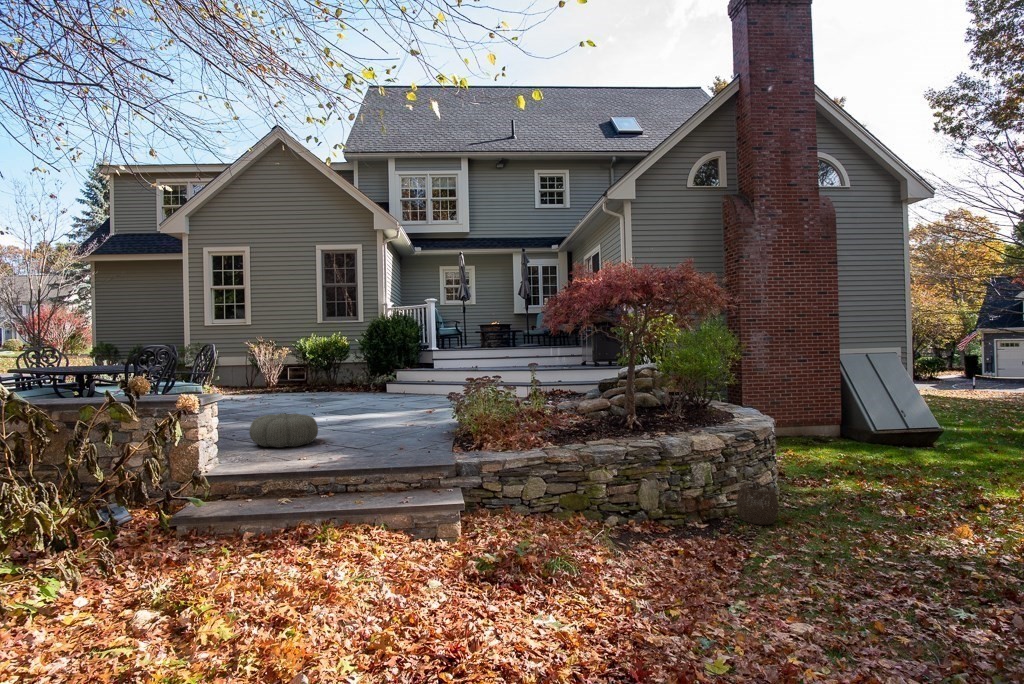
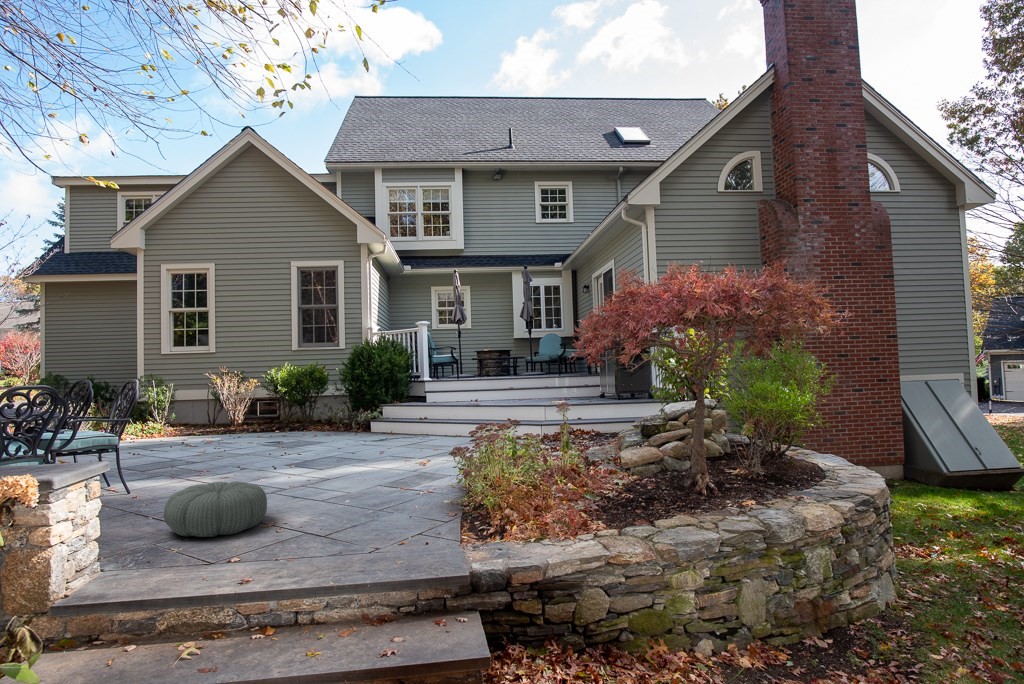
woven basket: present [736,483,778,525] -> none [867,575,935,643]

